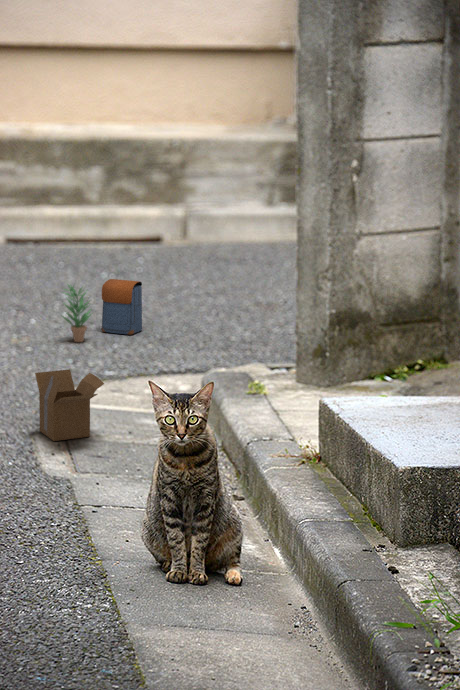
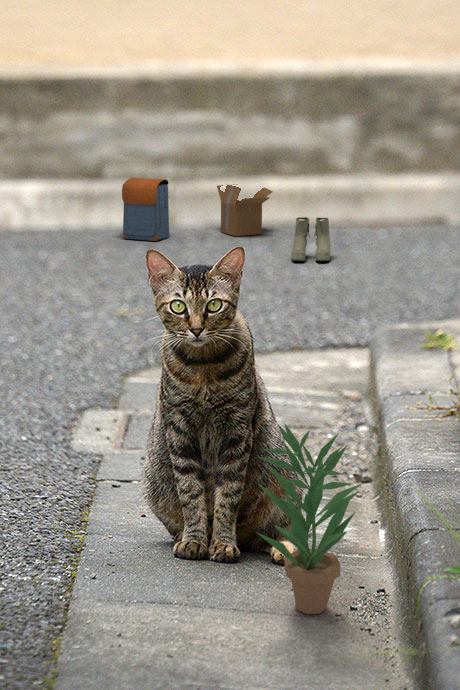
potted plant: present [63,285,91,342] -> present [258,423,362,614]
boots: none [248,319,280,357] -> present [292,217,330,261]
cardboard box: present [35,369,104,441] -> present [217,185,273,236]

